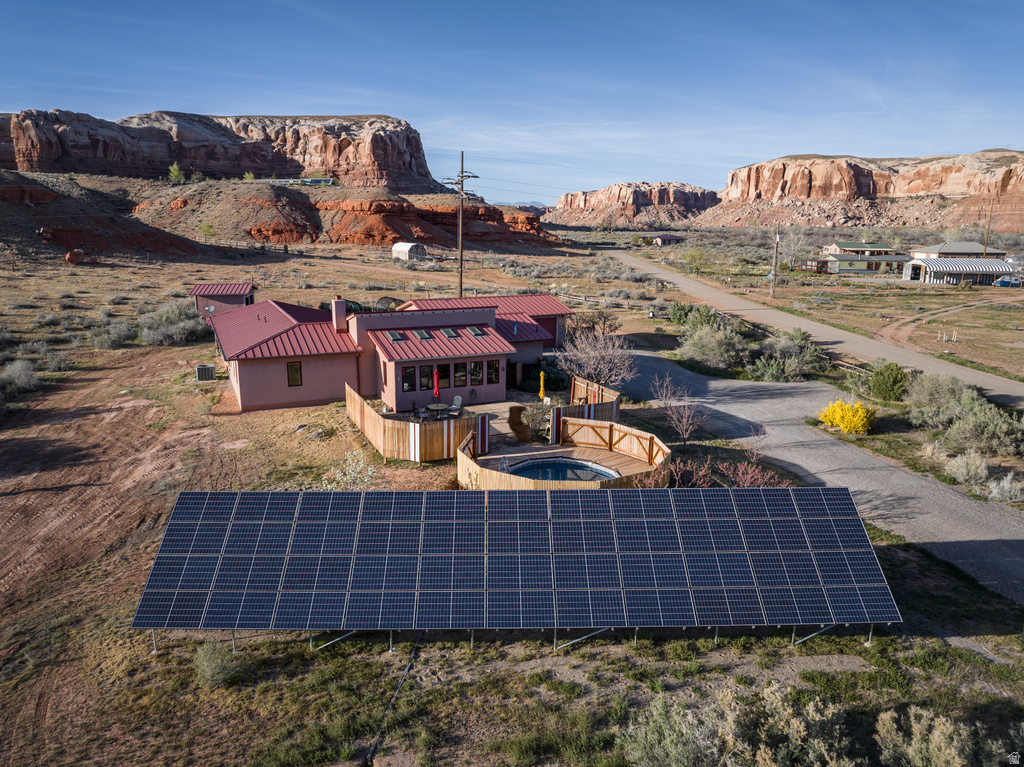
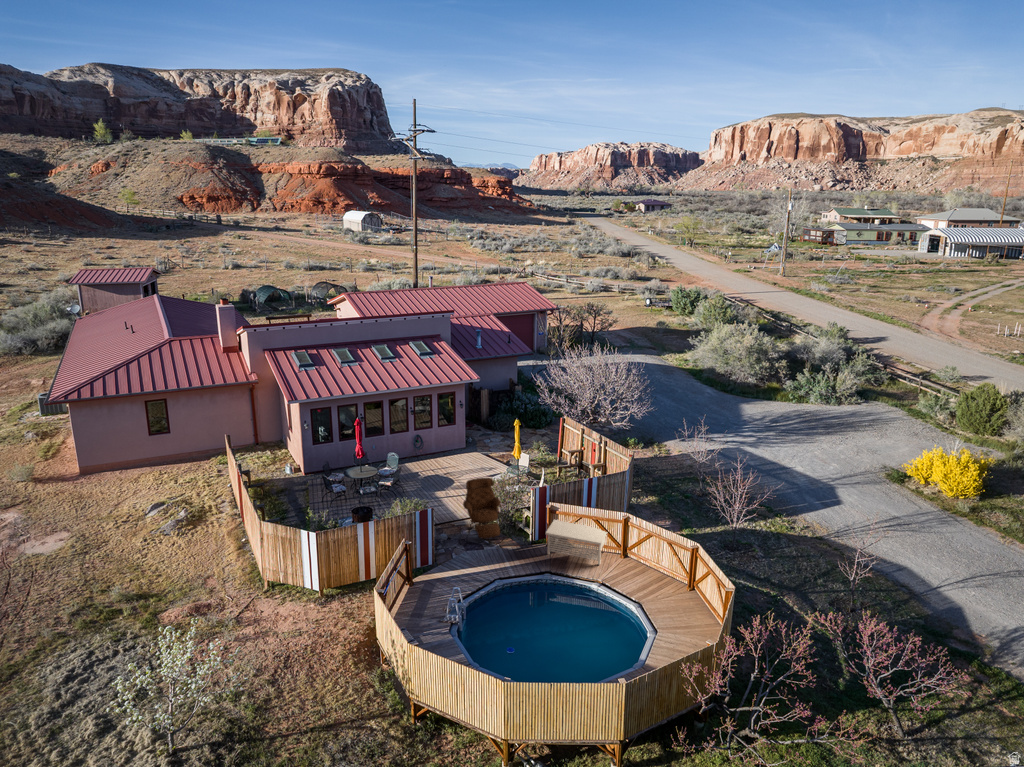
storage bench: none [560,429,600,454] -> present [546,520,607,564]

